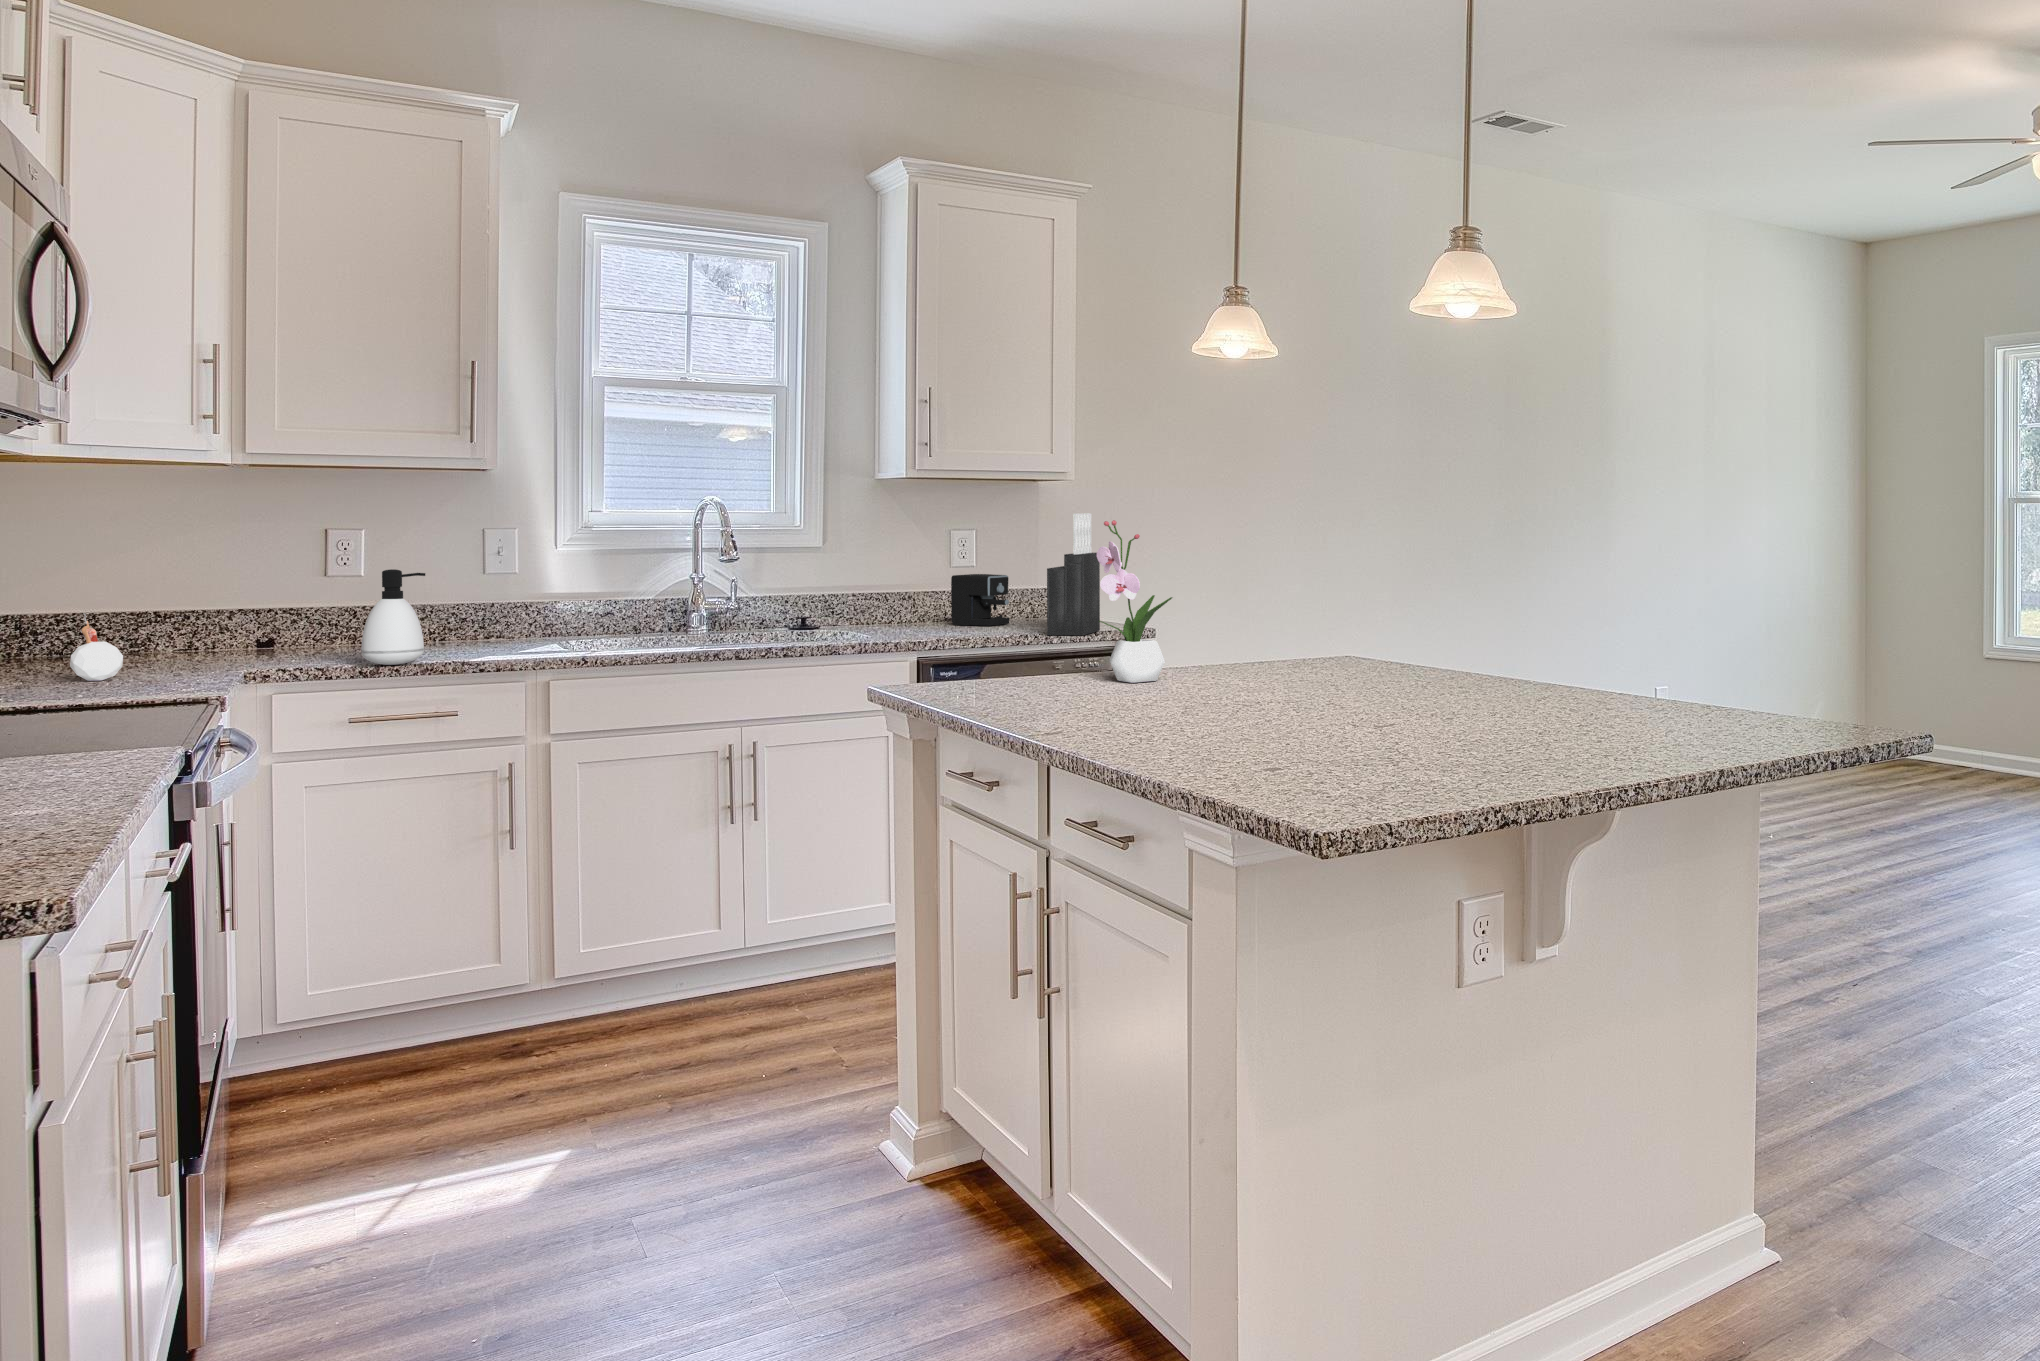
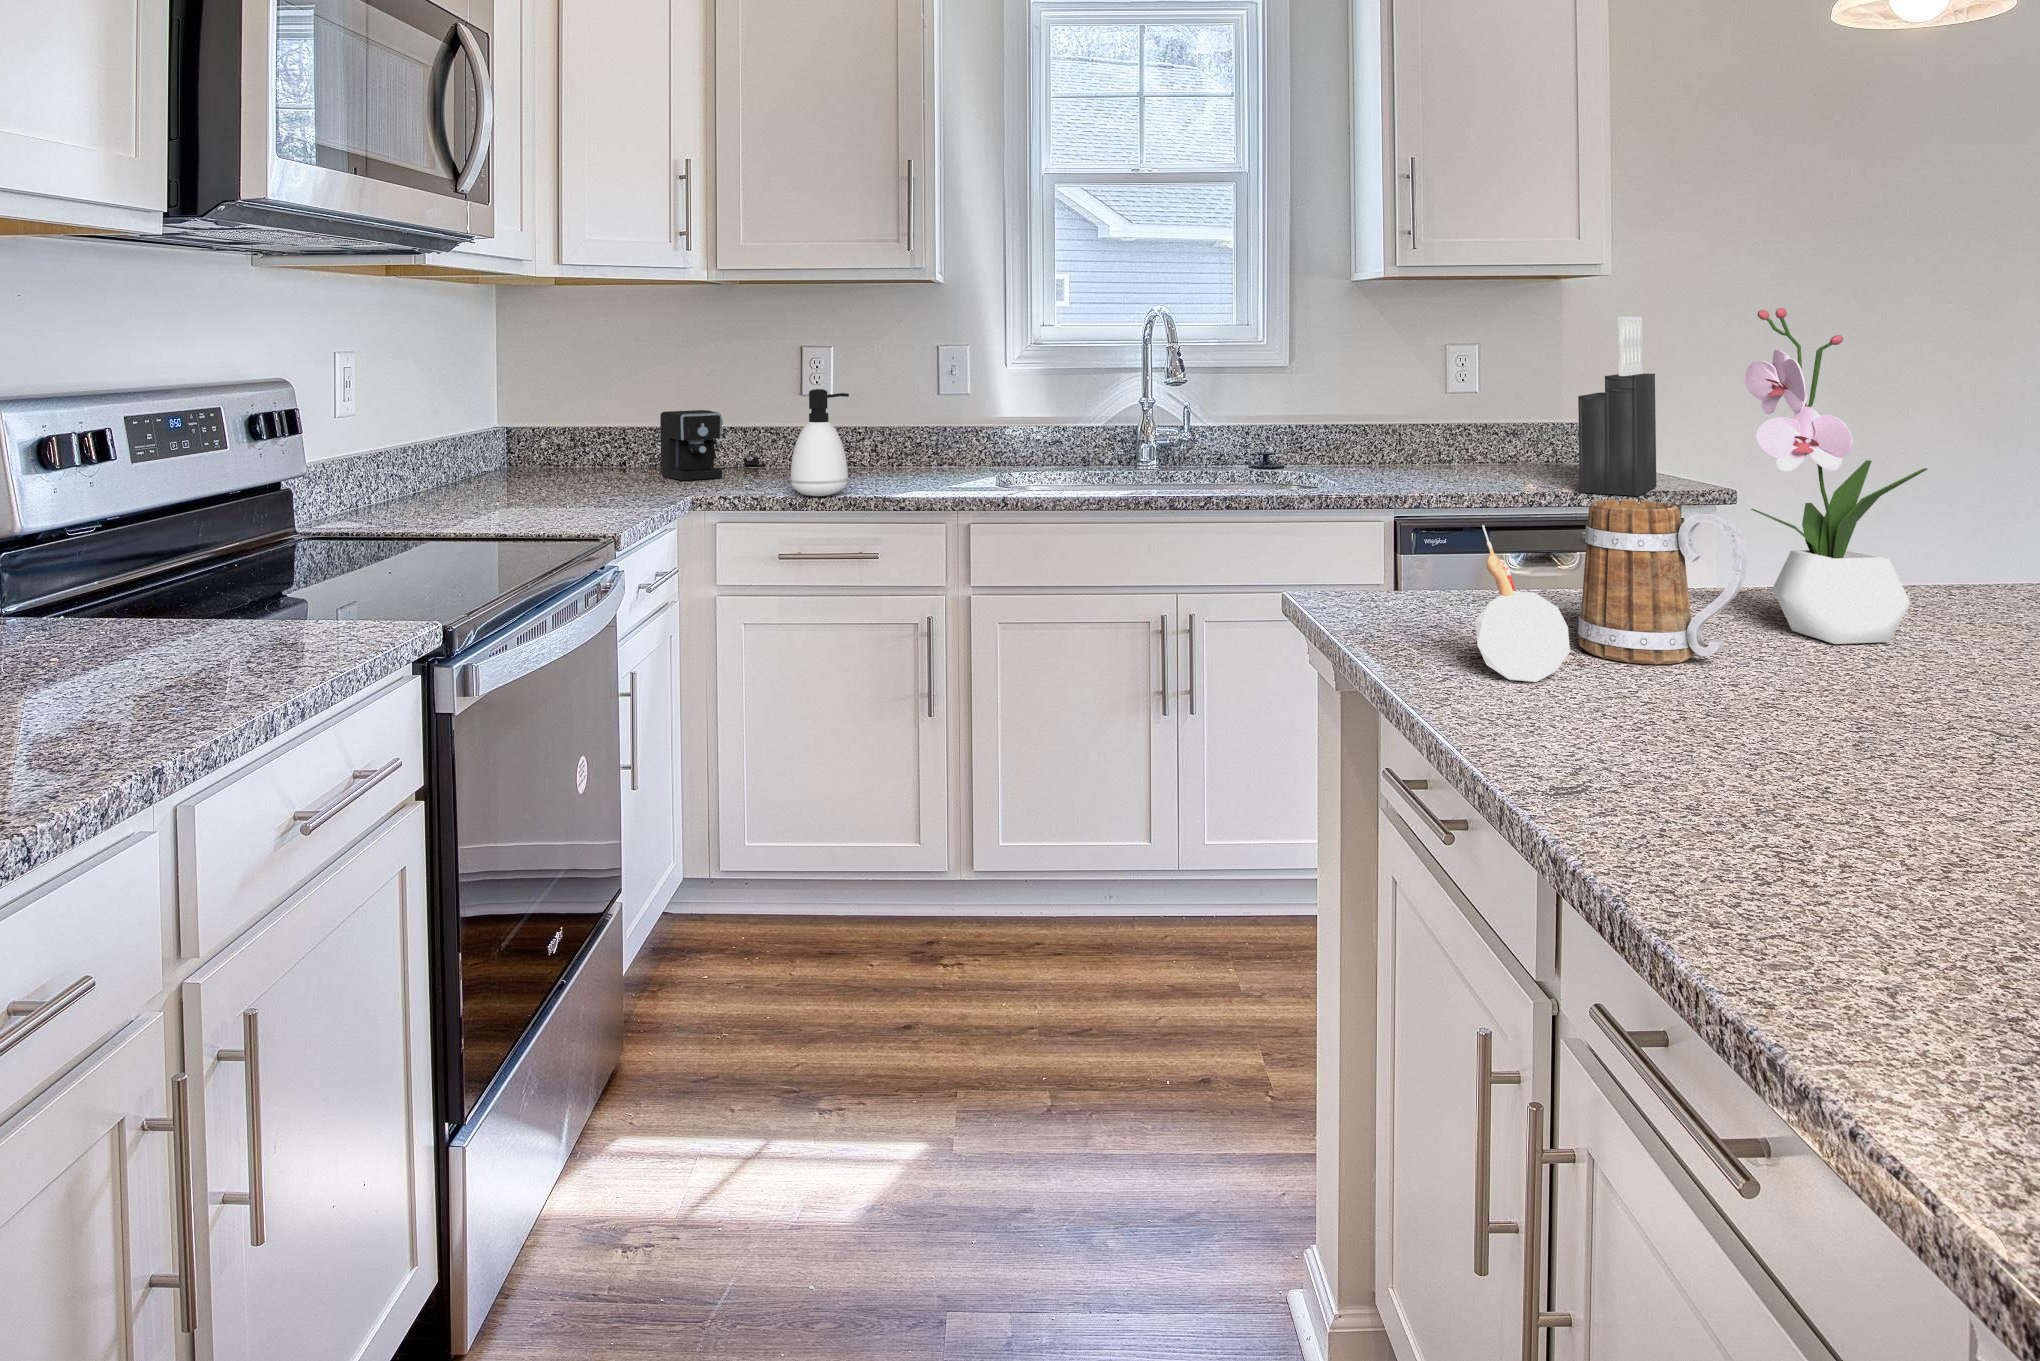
coffee maker: present [951,574,1009,626] -> present [660,410,765,480]
candle: present [70,613,123,681] -> present [1475,525,1570,682]
mug: none [1011,617,1085,694] -> present [1578,500,1747,664]

